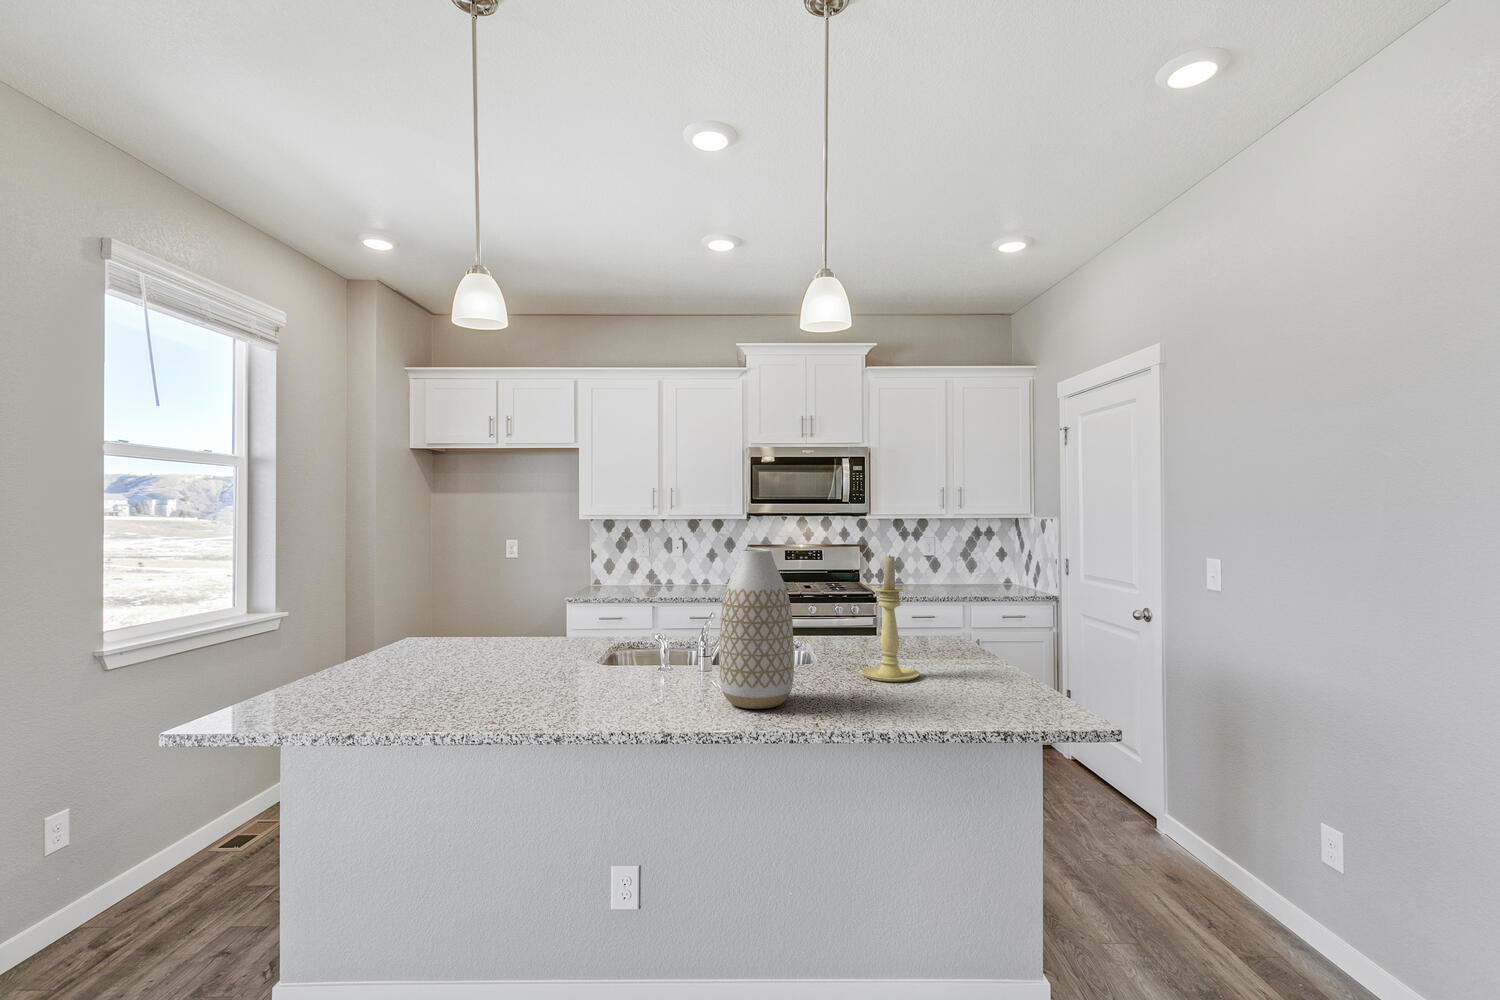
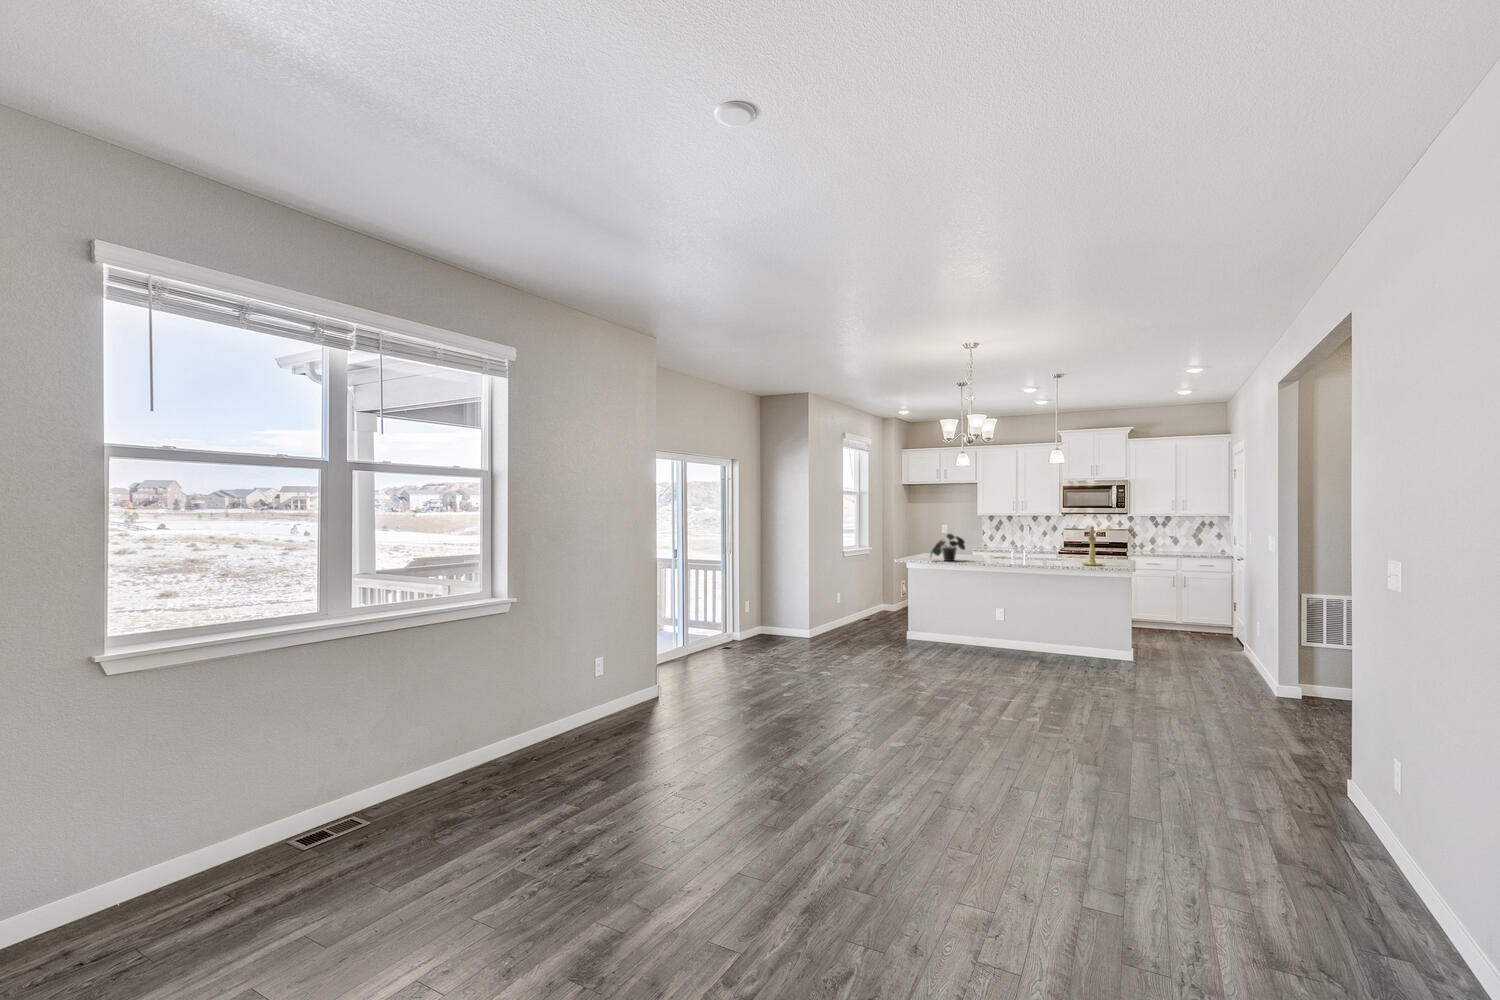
vase: present [719,550,794,709] -> none [1030,523,1053,566]
potted plant: none [376,588,507,690] -> present [930,534,965,561]

